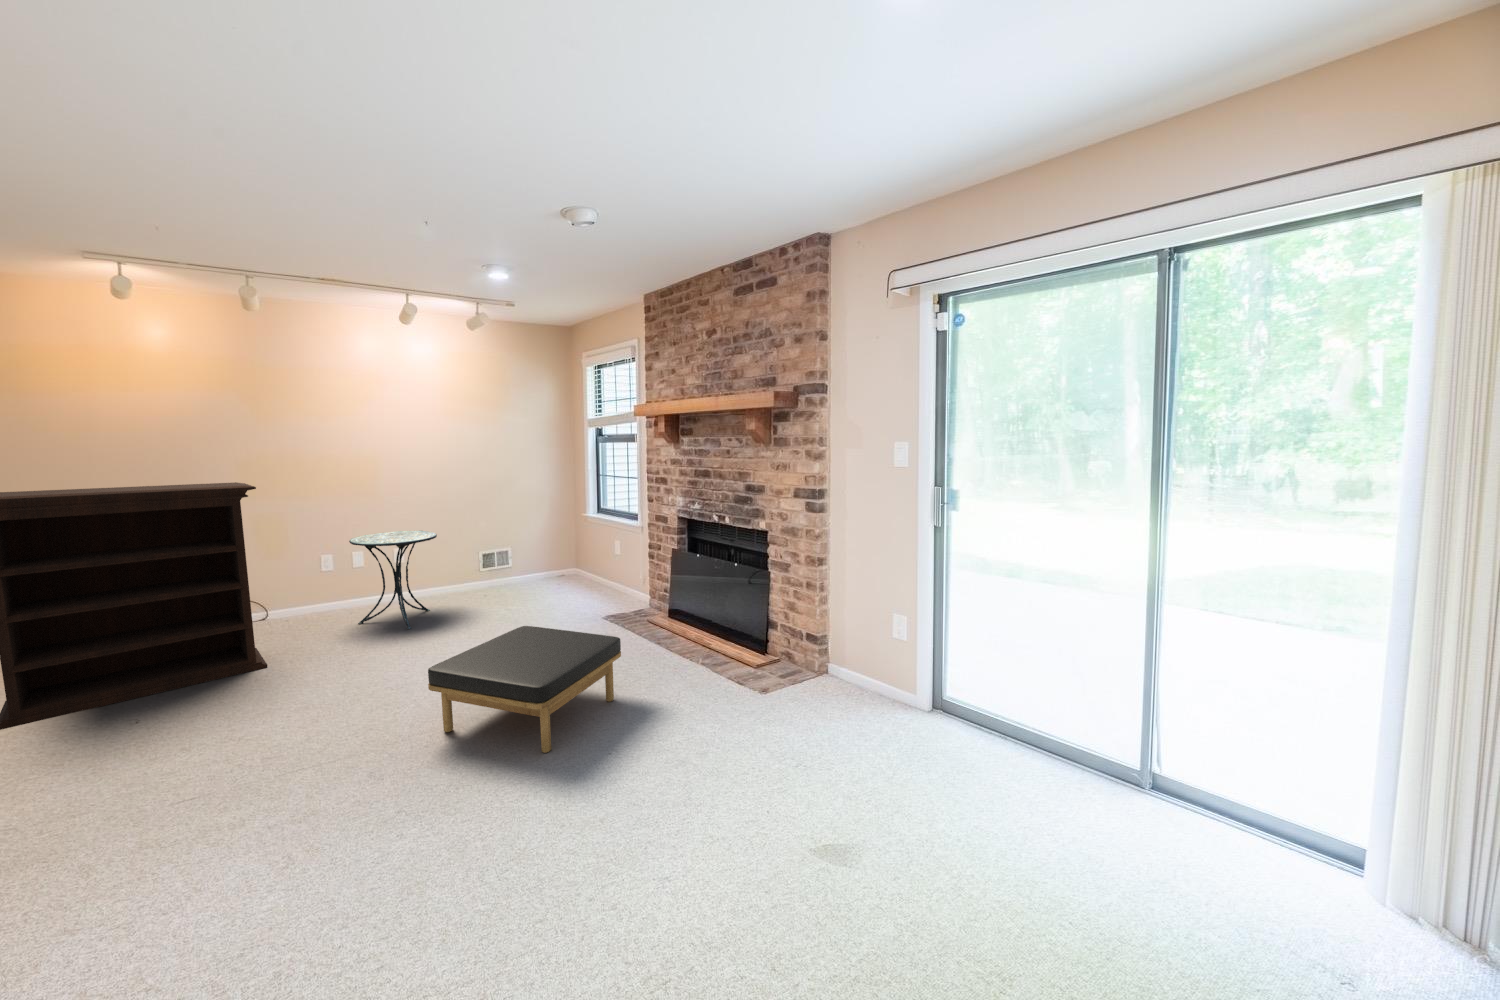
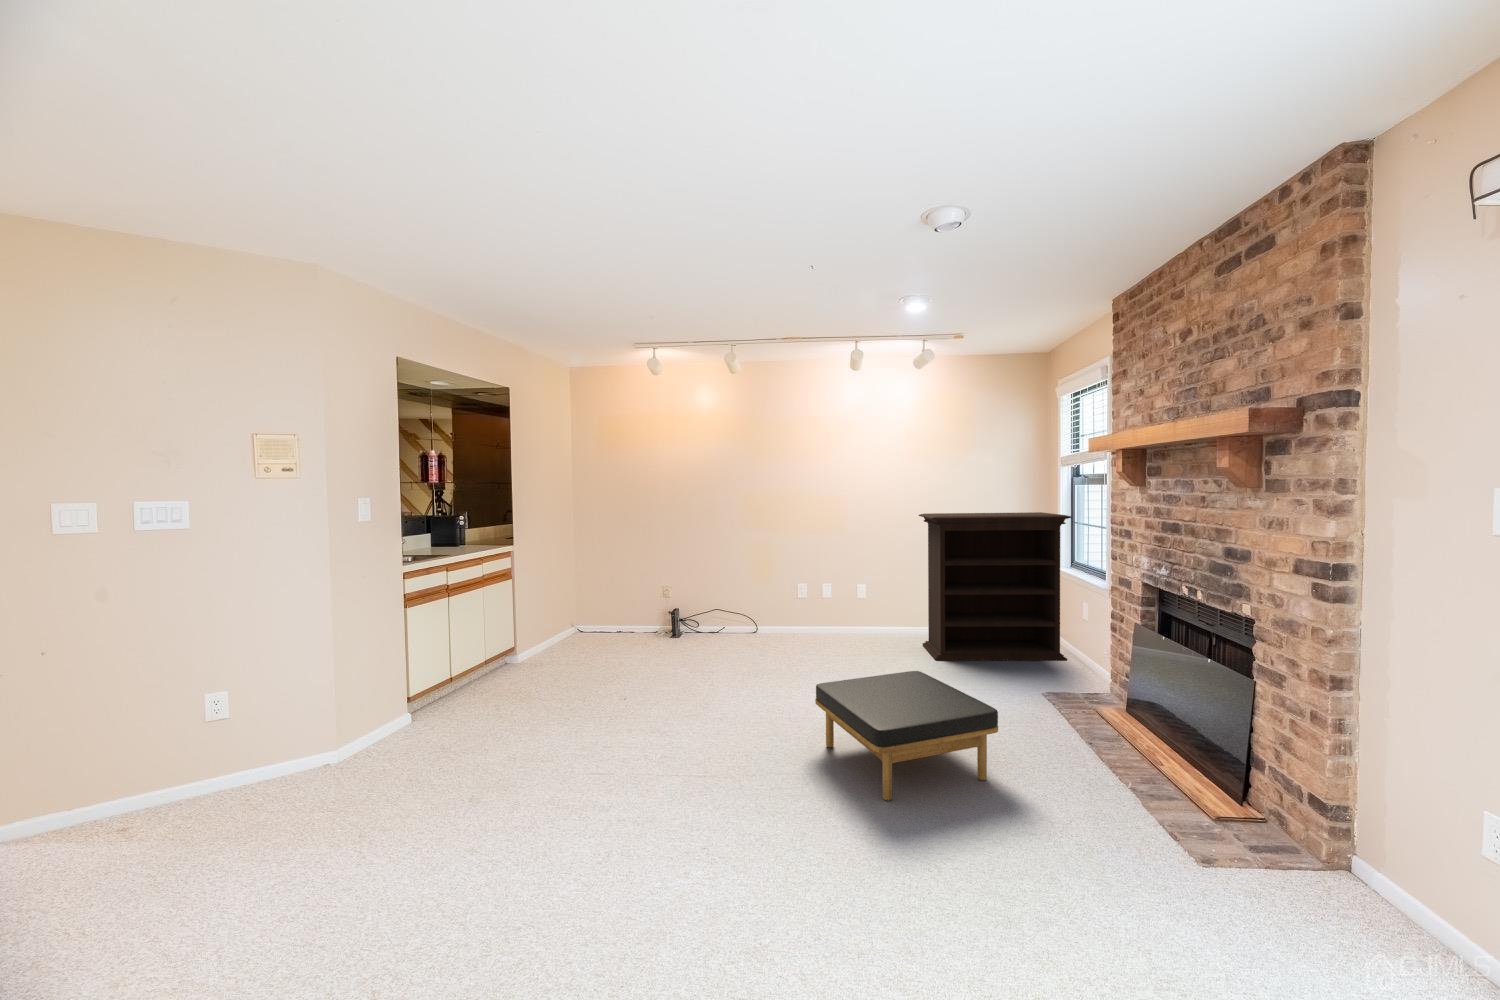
bookshelf: present [0,482,267,730] -> present [919,512,1072,661]
side table: present [349,531,437,629] -> none [828,563,894,652]

